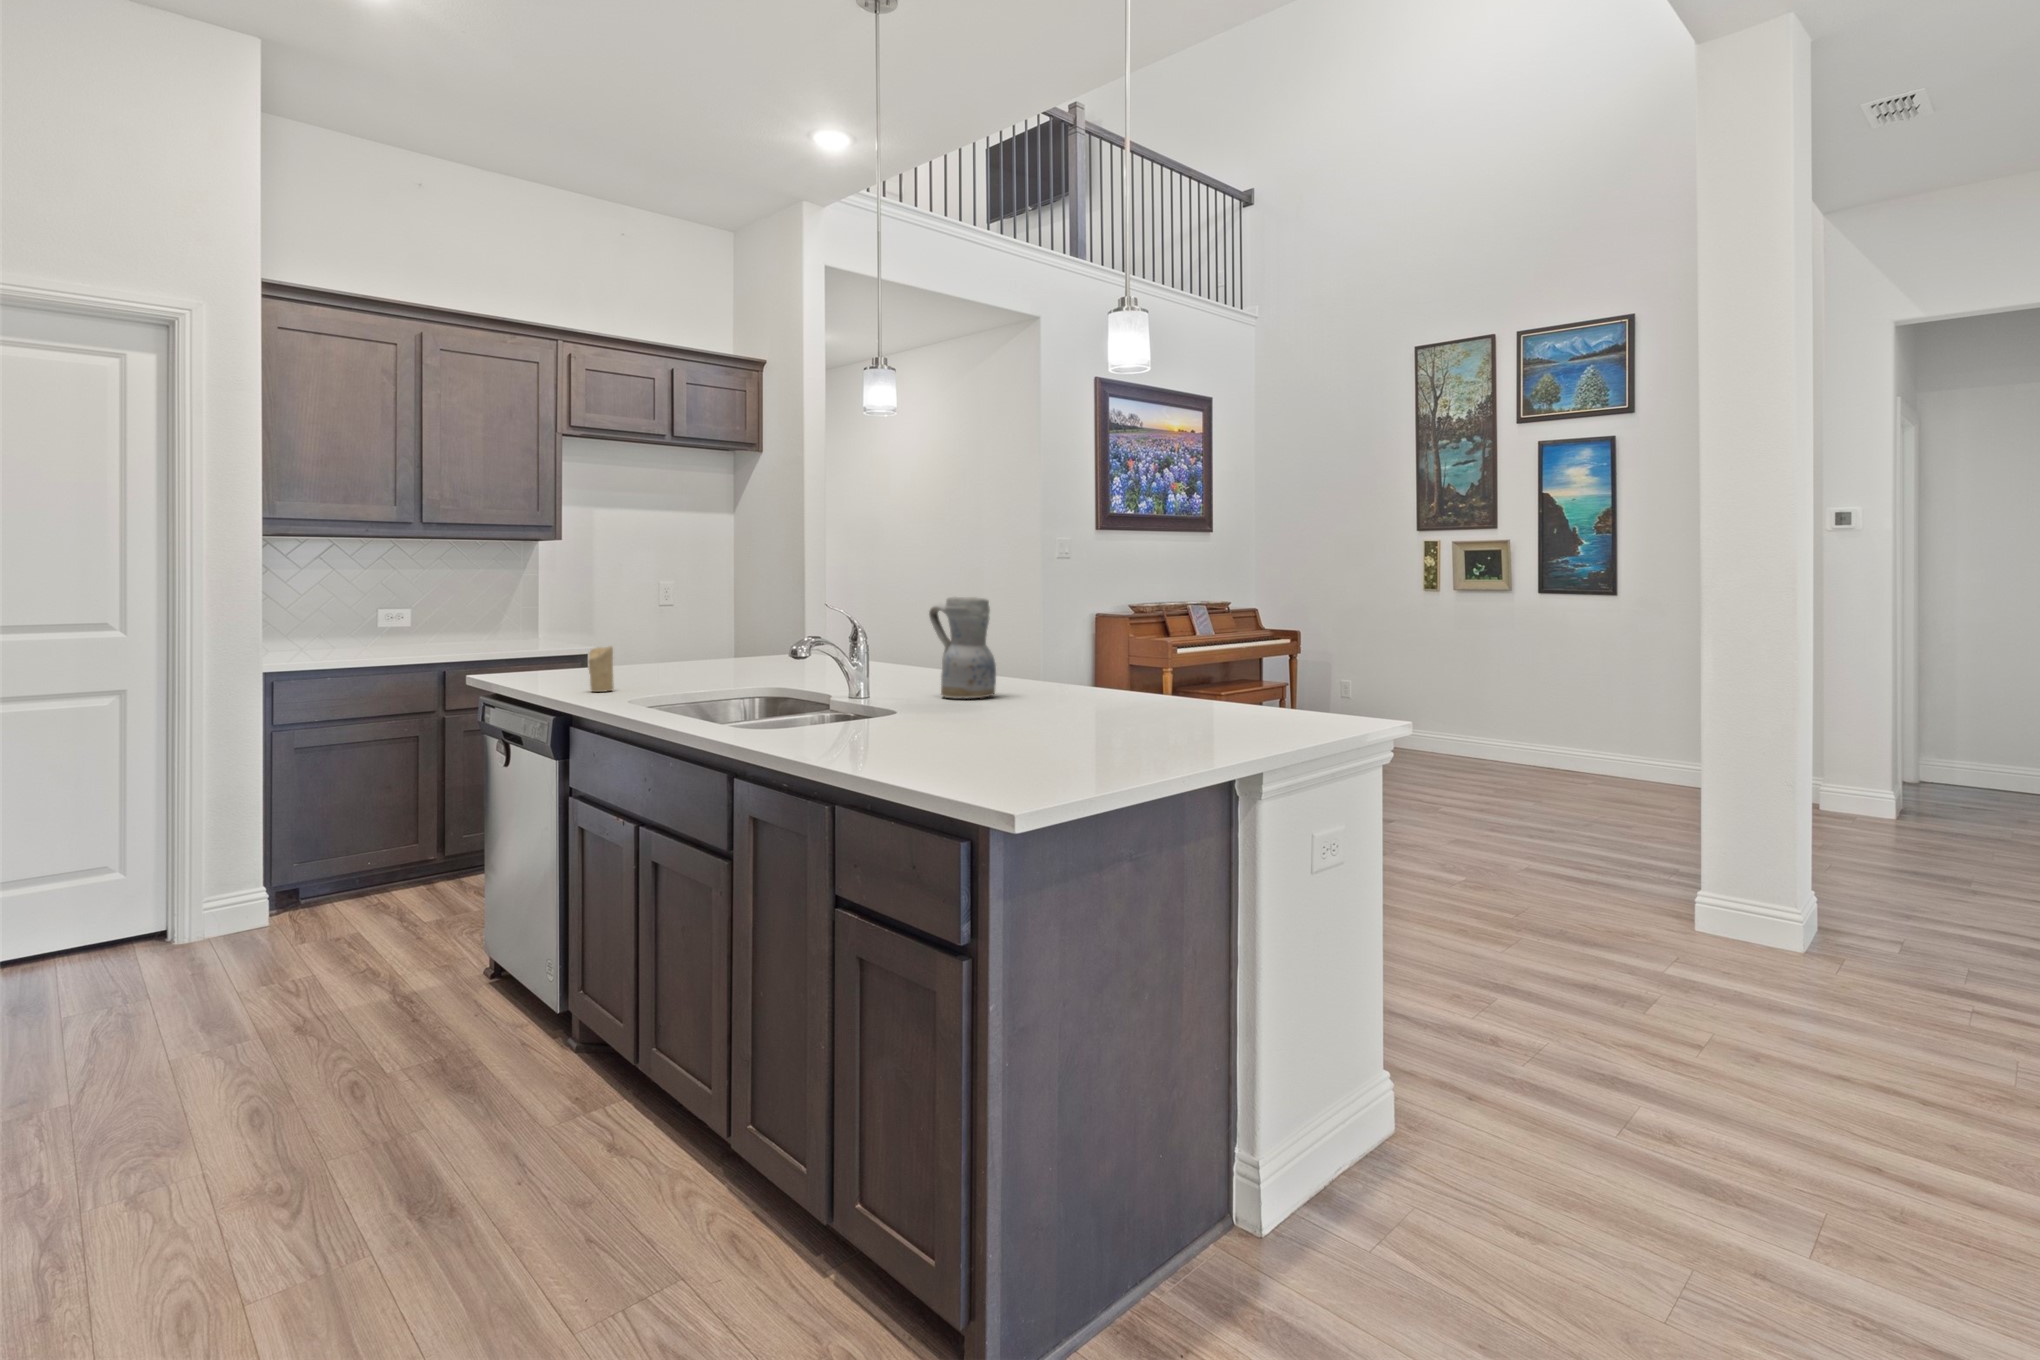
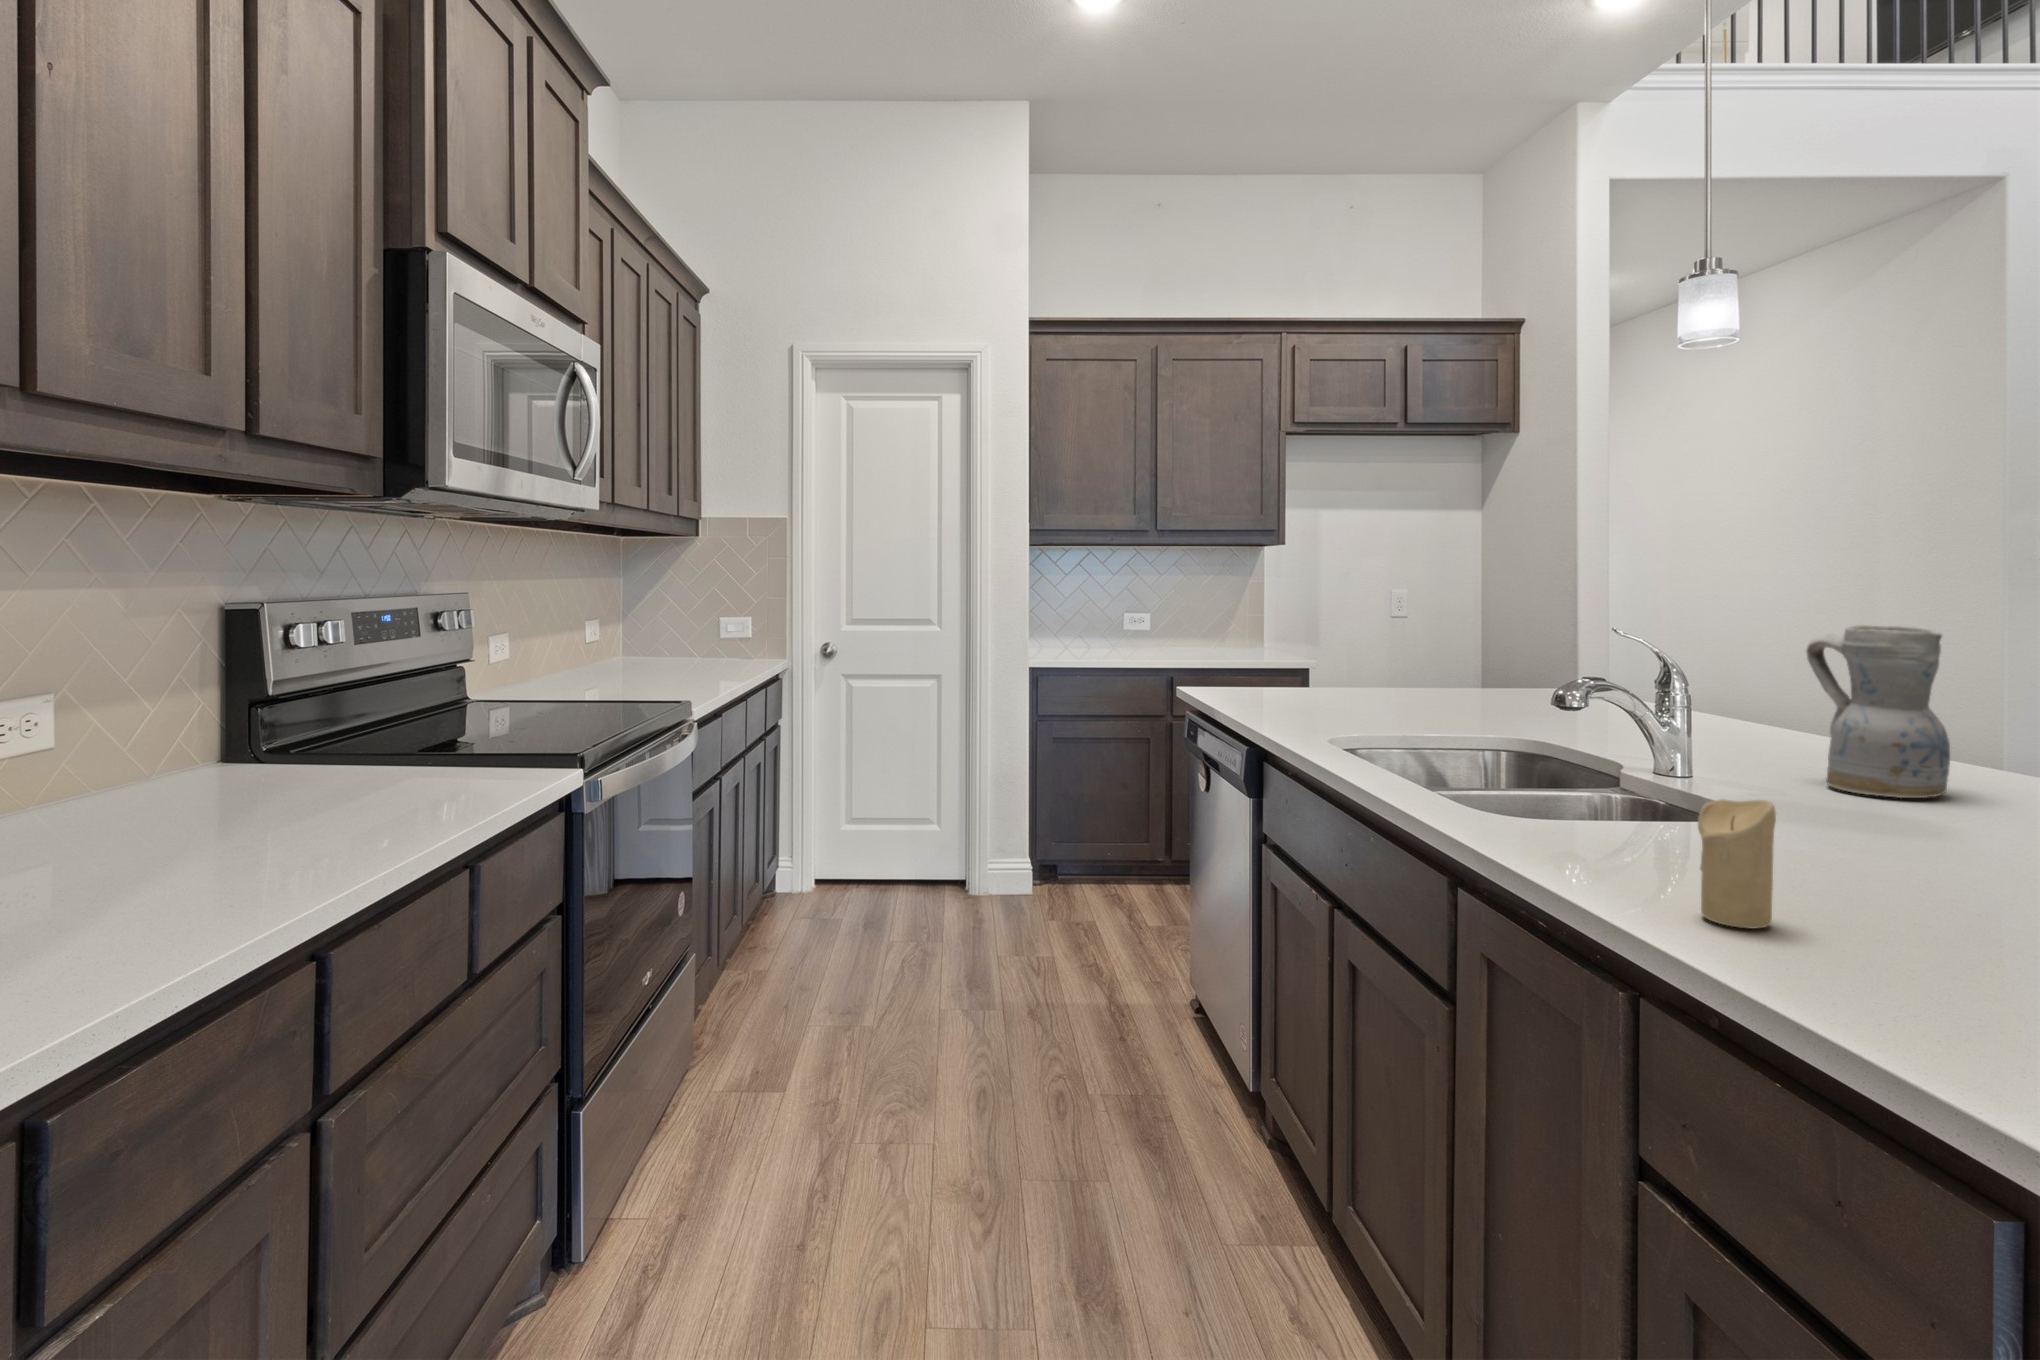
candle: present [588,646,613,692] -> present [1698,799,1776,929]

